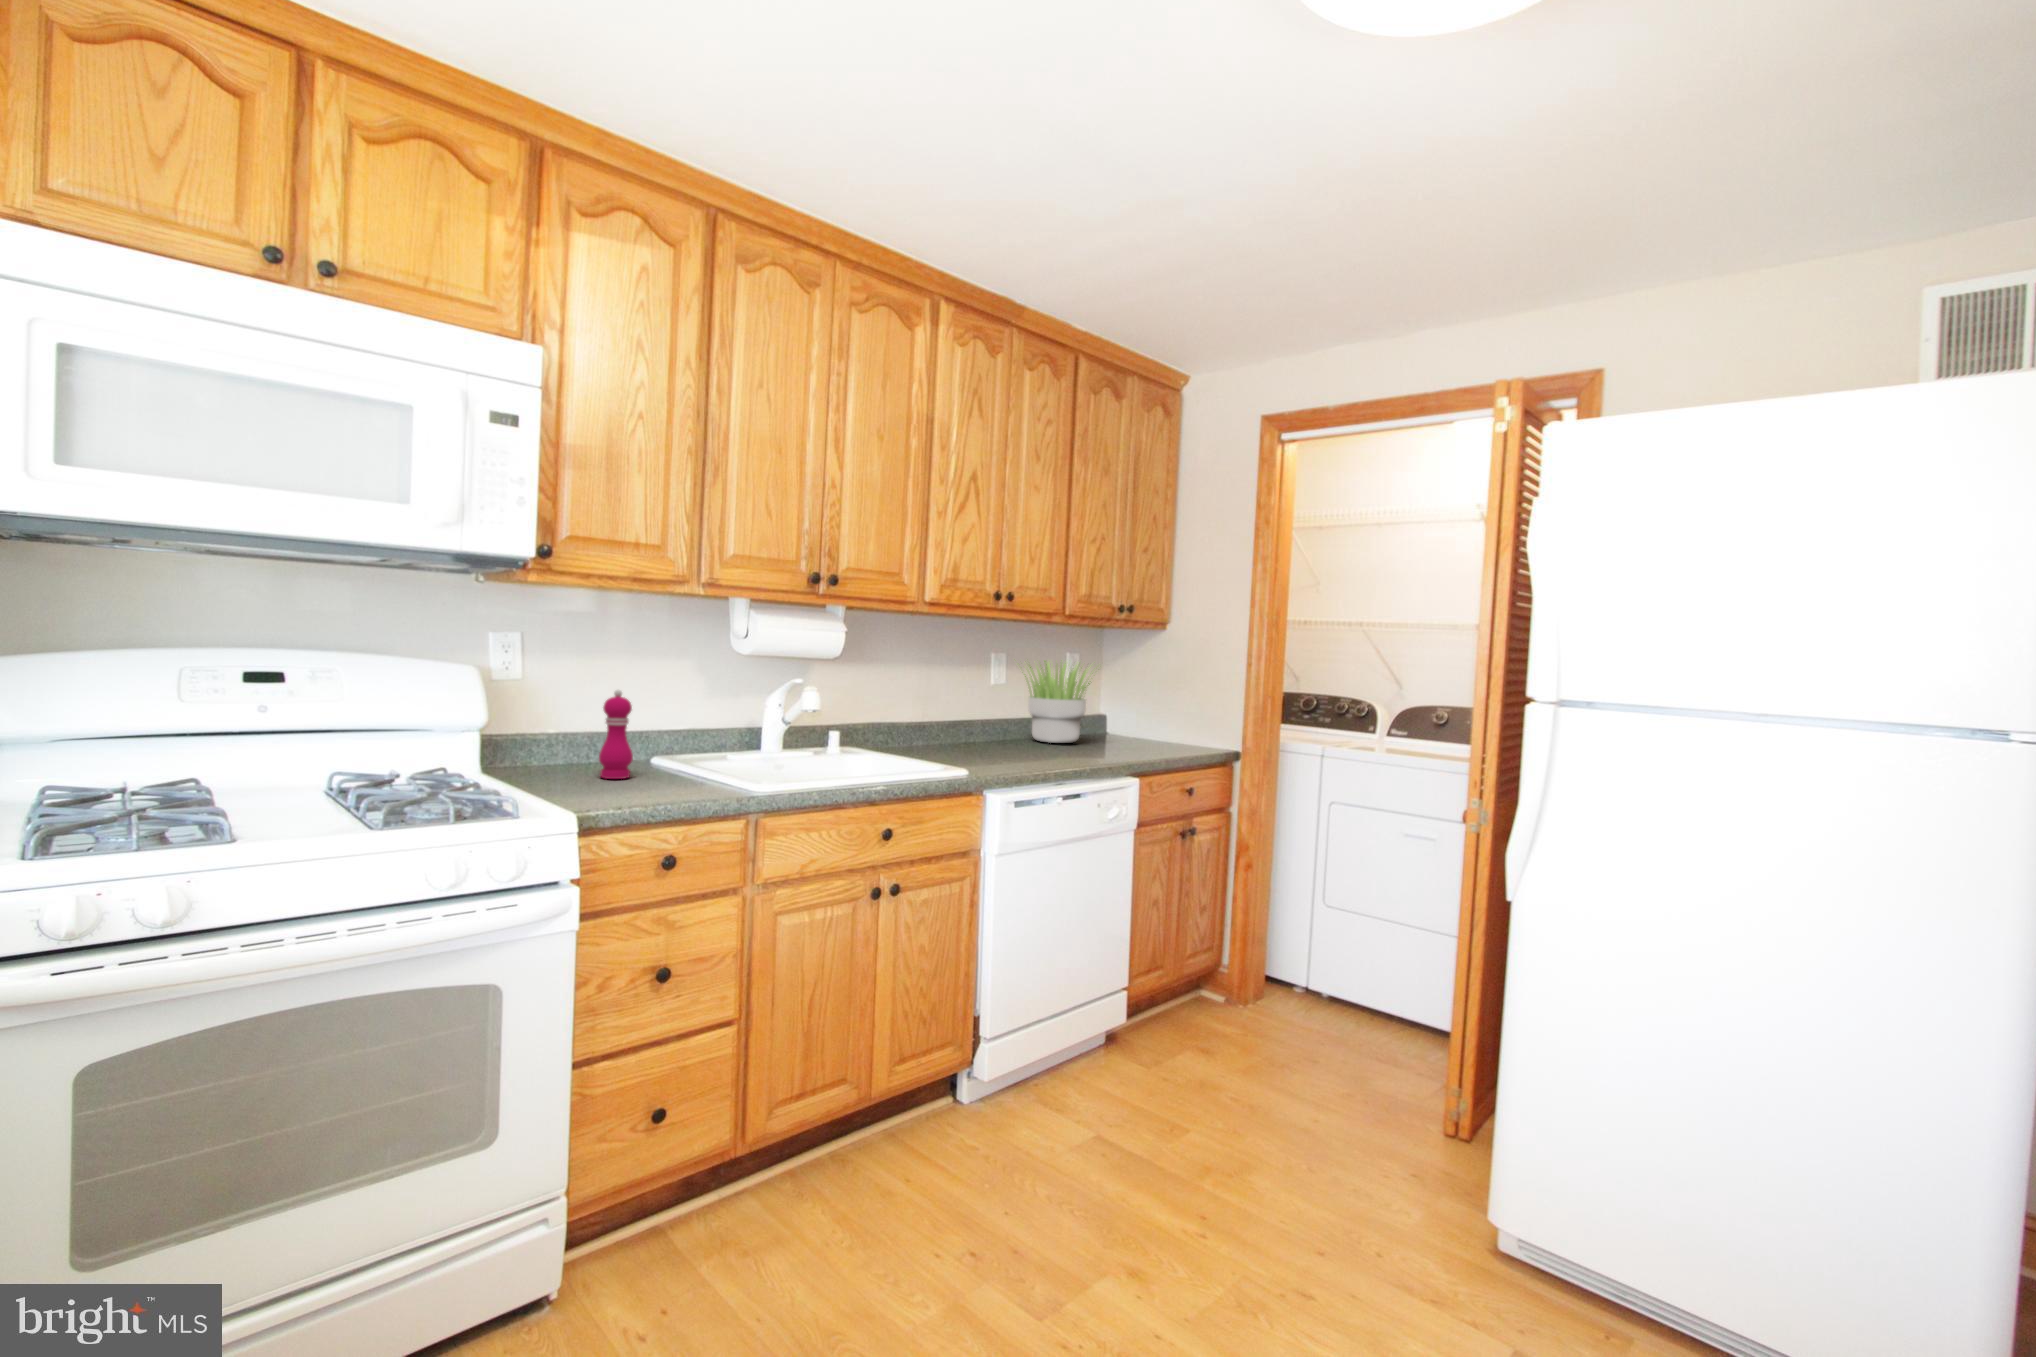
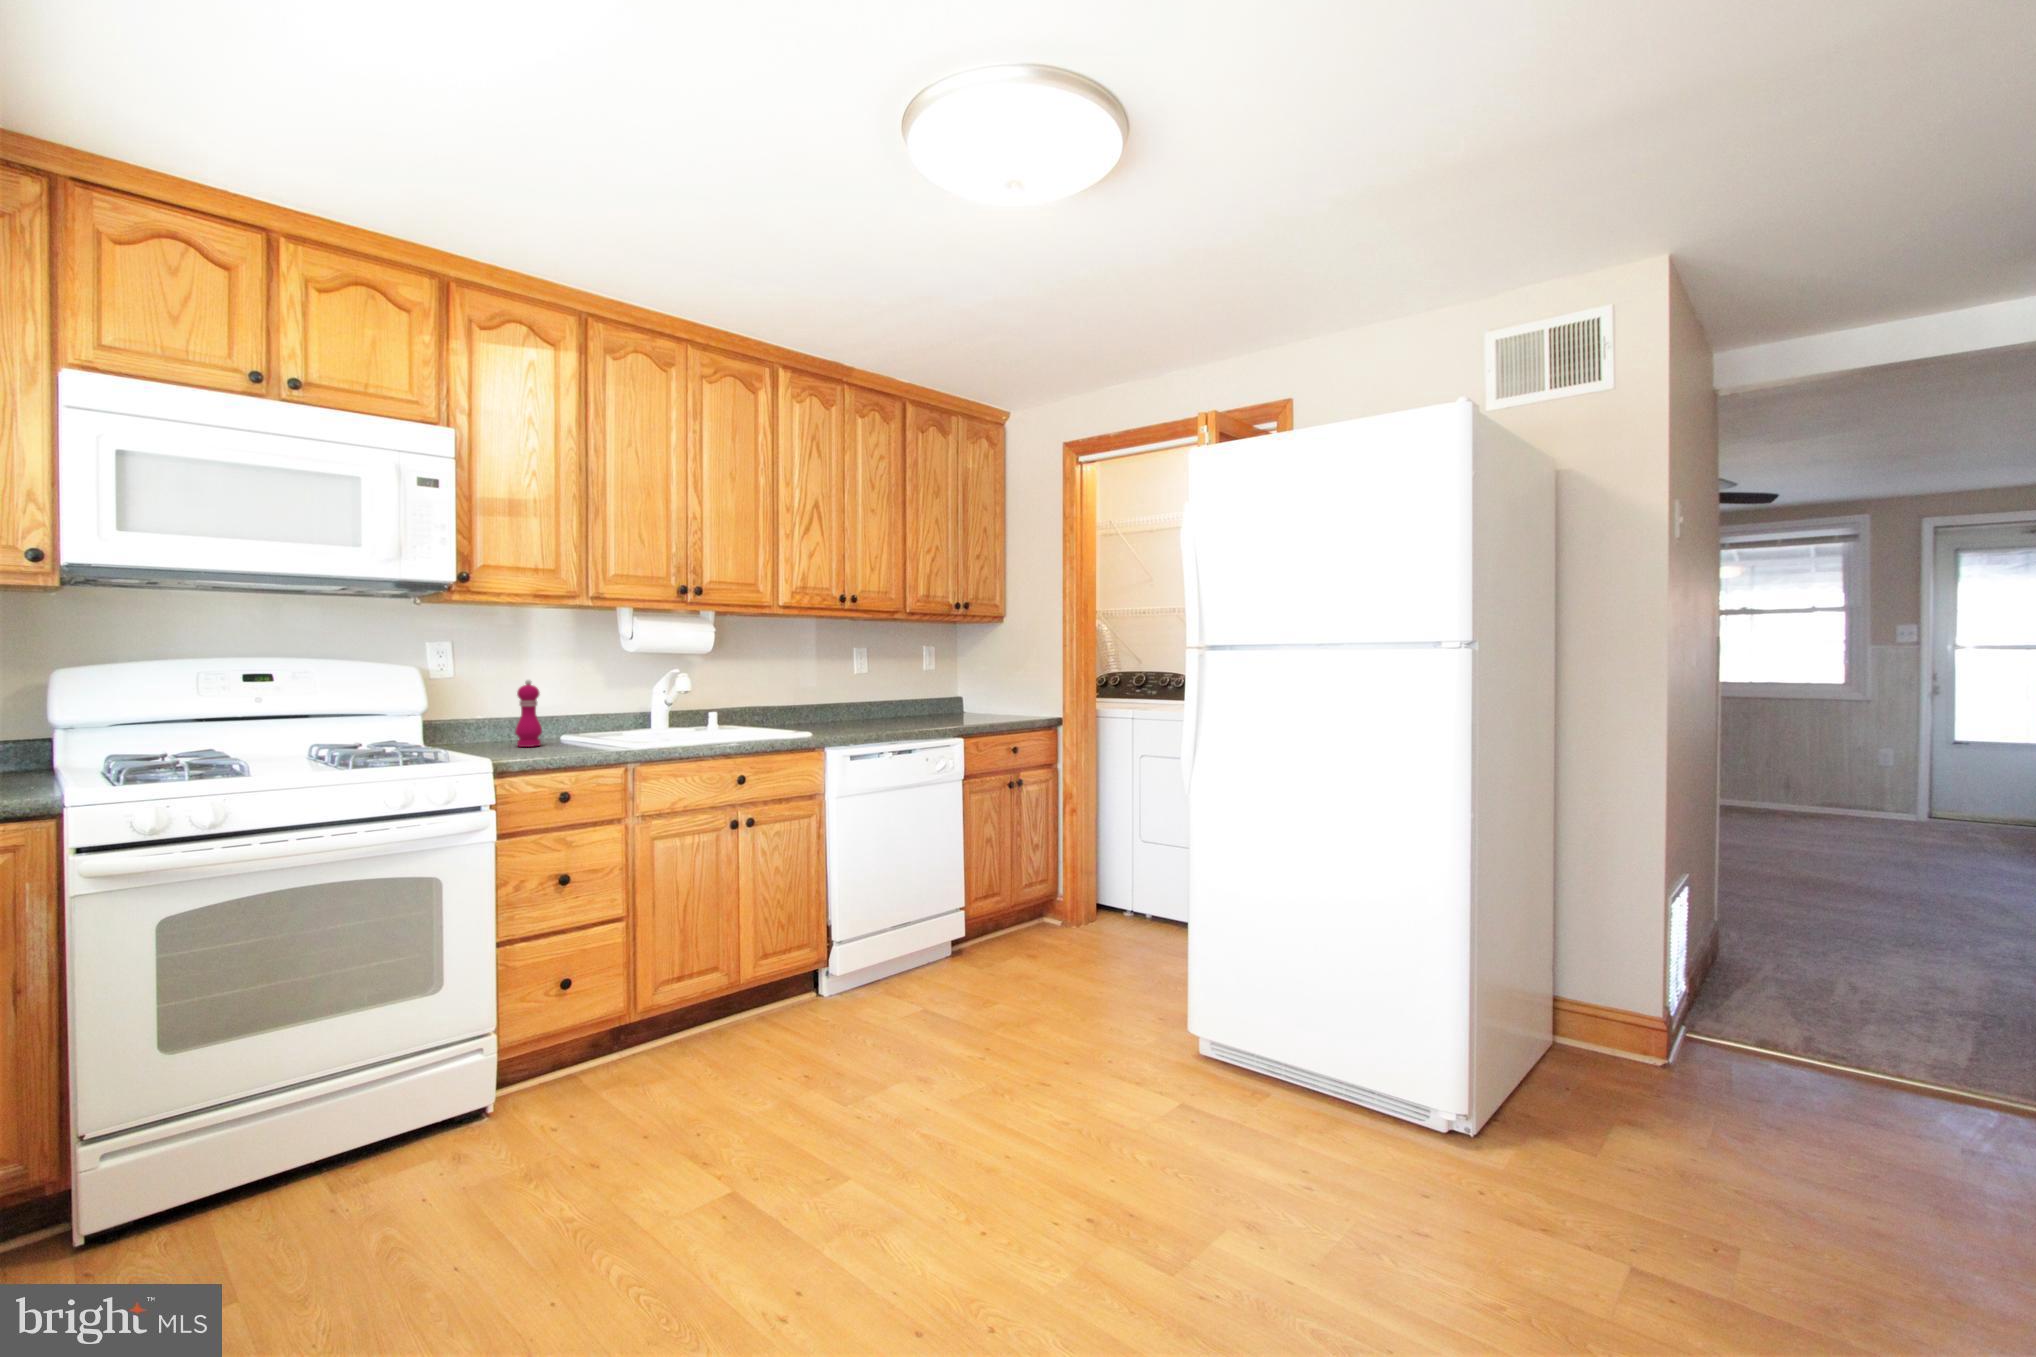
potted plant: present [1020,660,1099,743] -> none [870,649,950,719]

